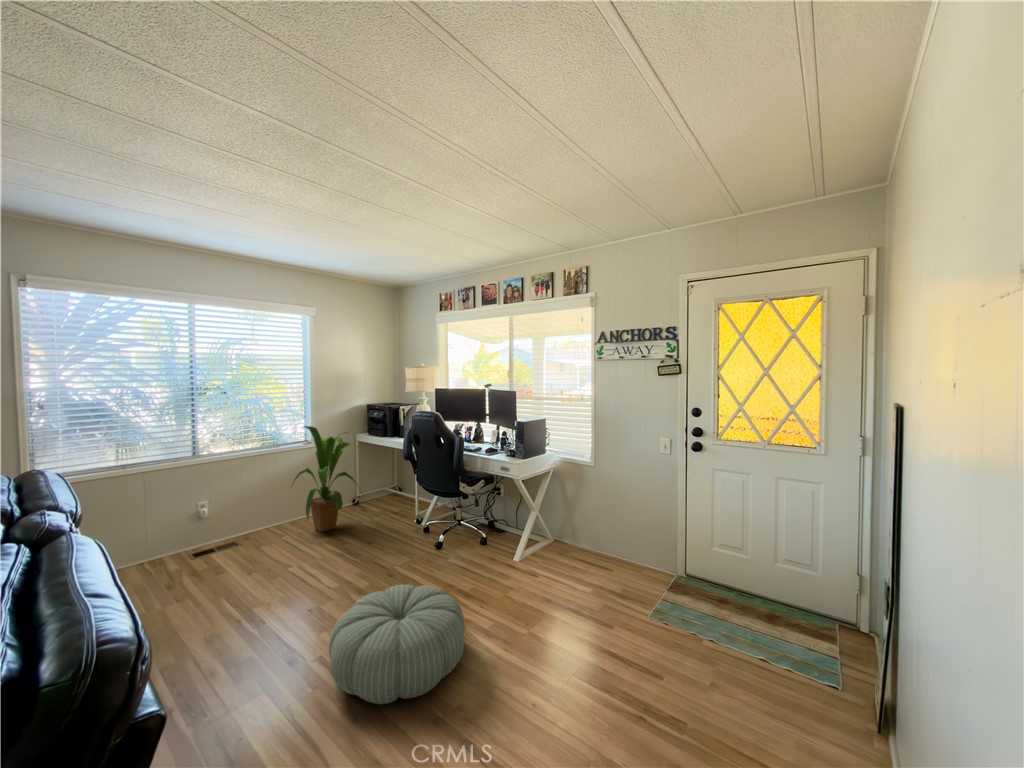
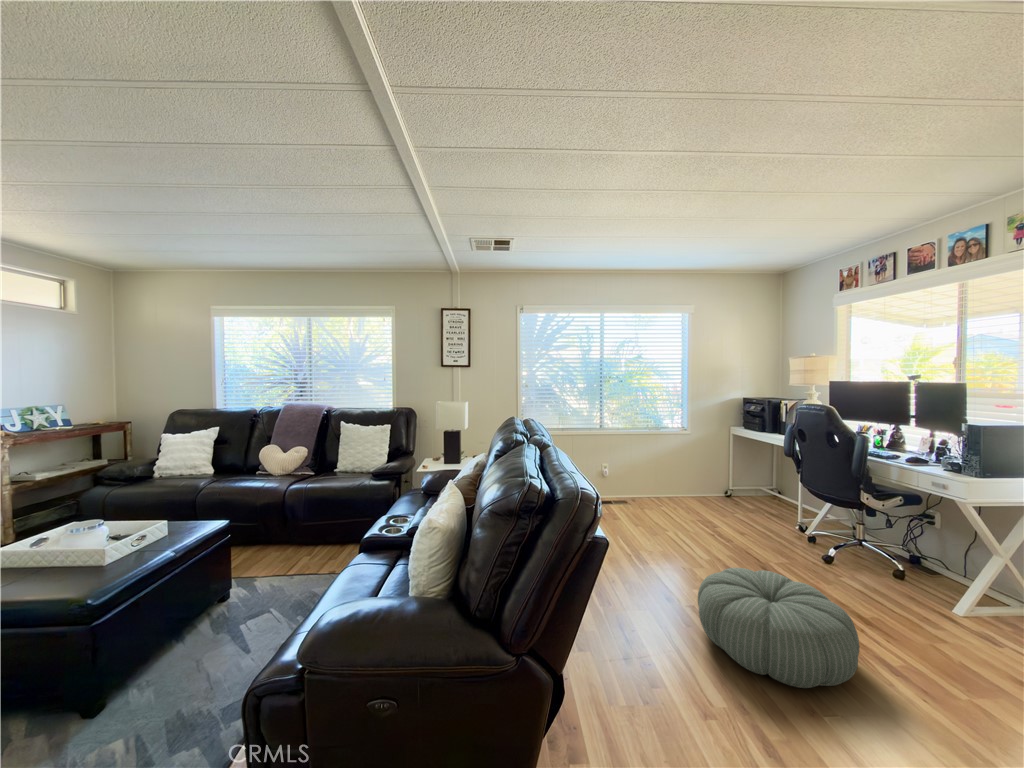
house plant: present [293,426,357,532] -> none [667,412,738,510]

